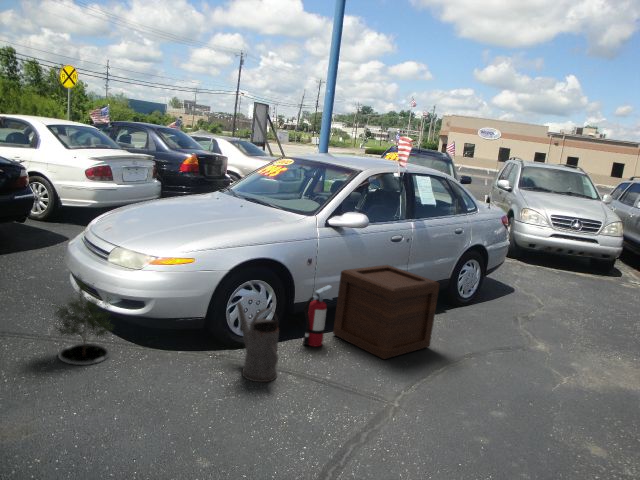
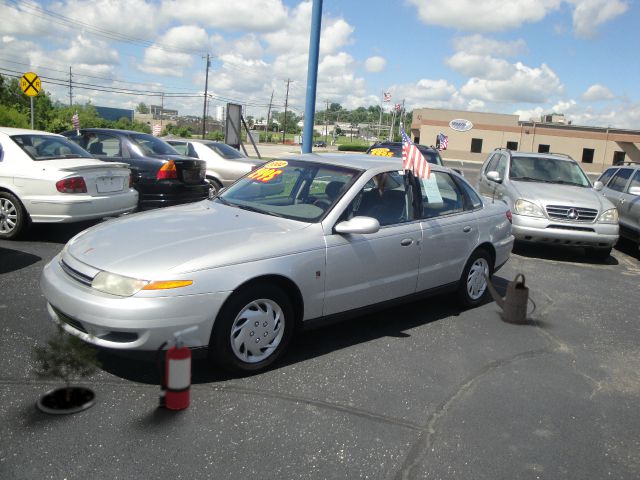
wooden crate: present [333,265,440,359] -> none [346,271,461,378]
fire extinguisher: present [303,285,333,346] -> present [154,326,202,410]
watering can: present [237,302,279,382] -> present [482,272,536,325]

